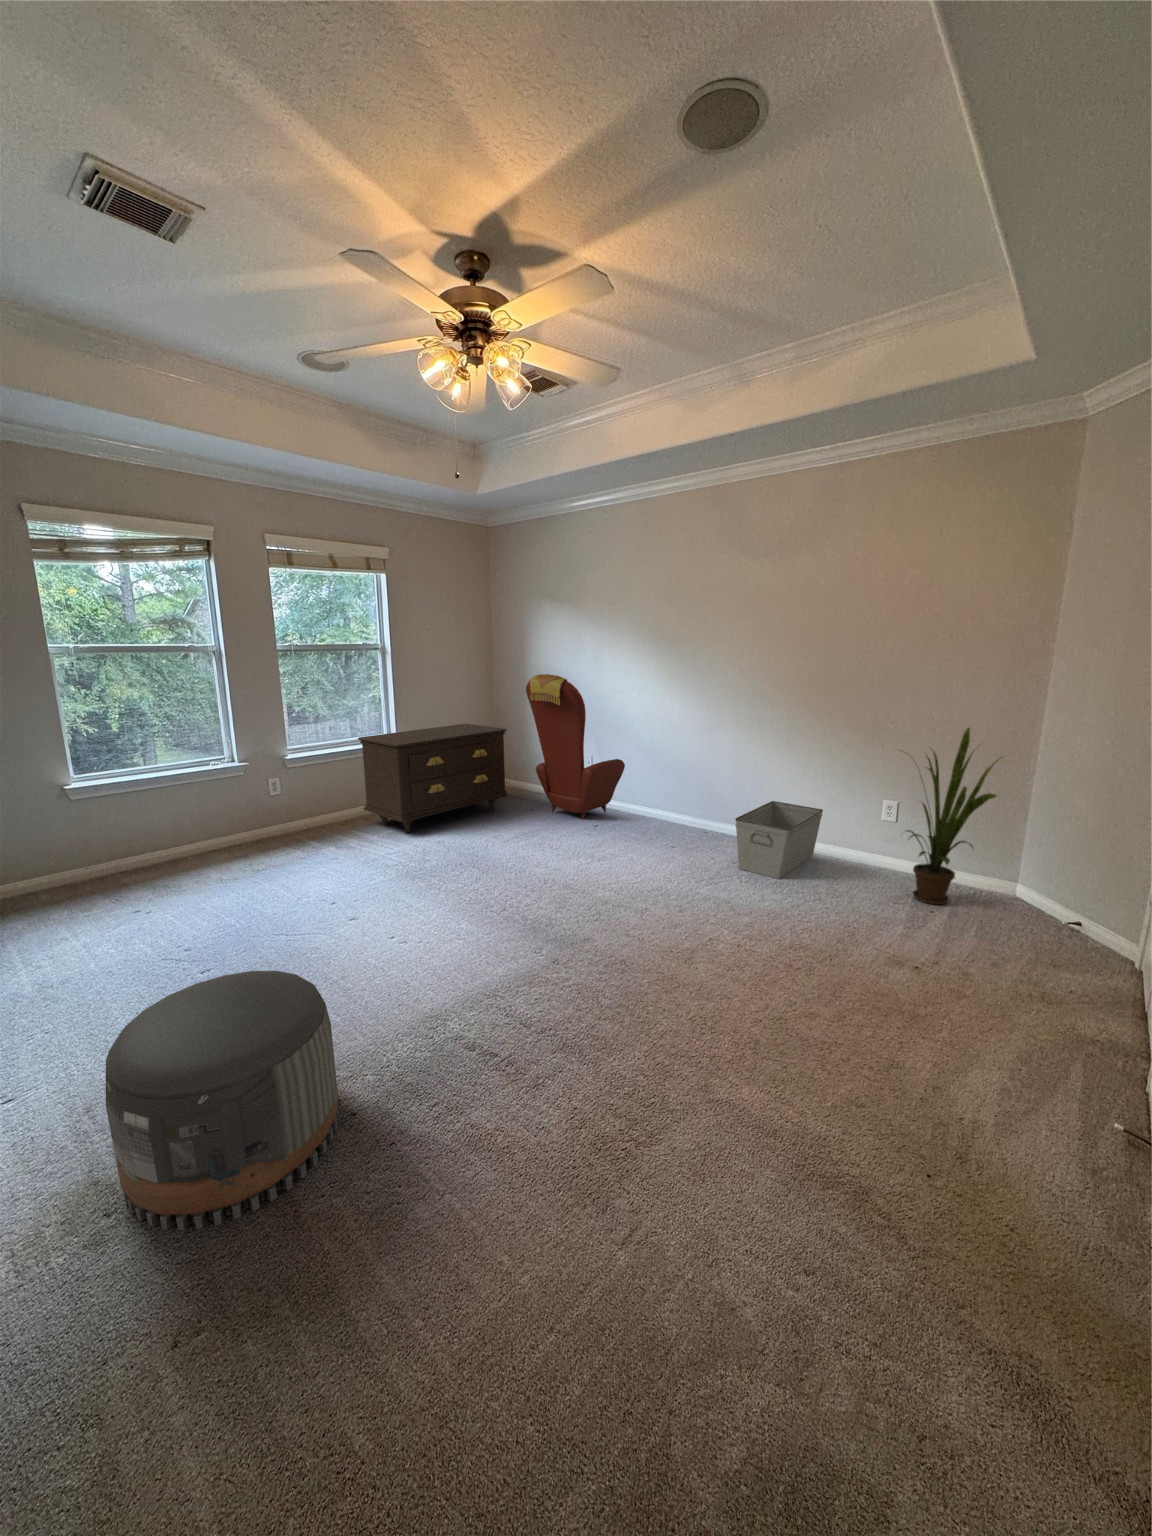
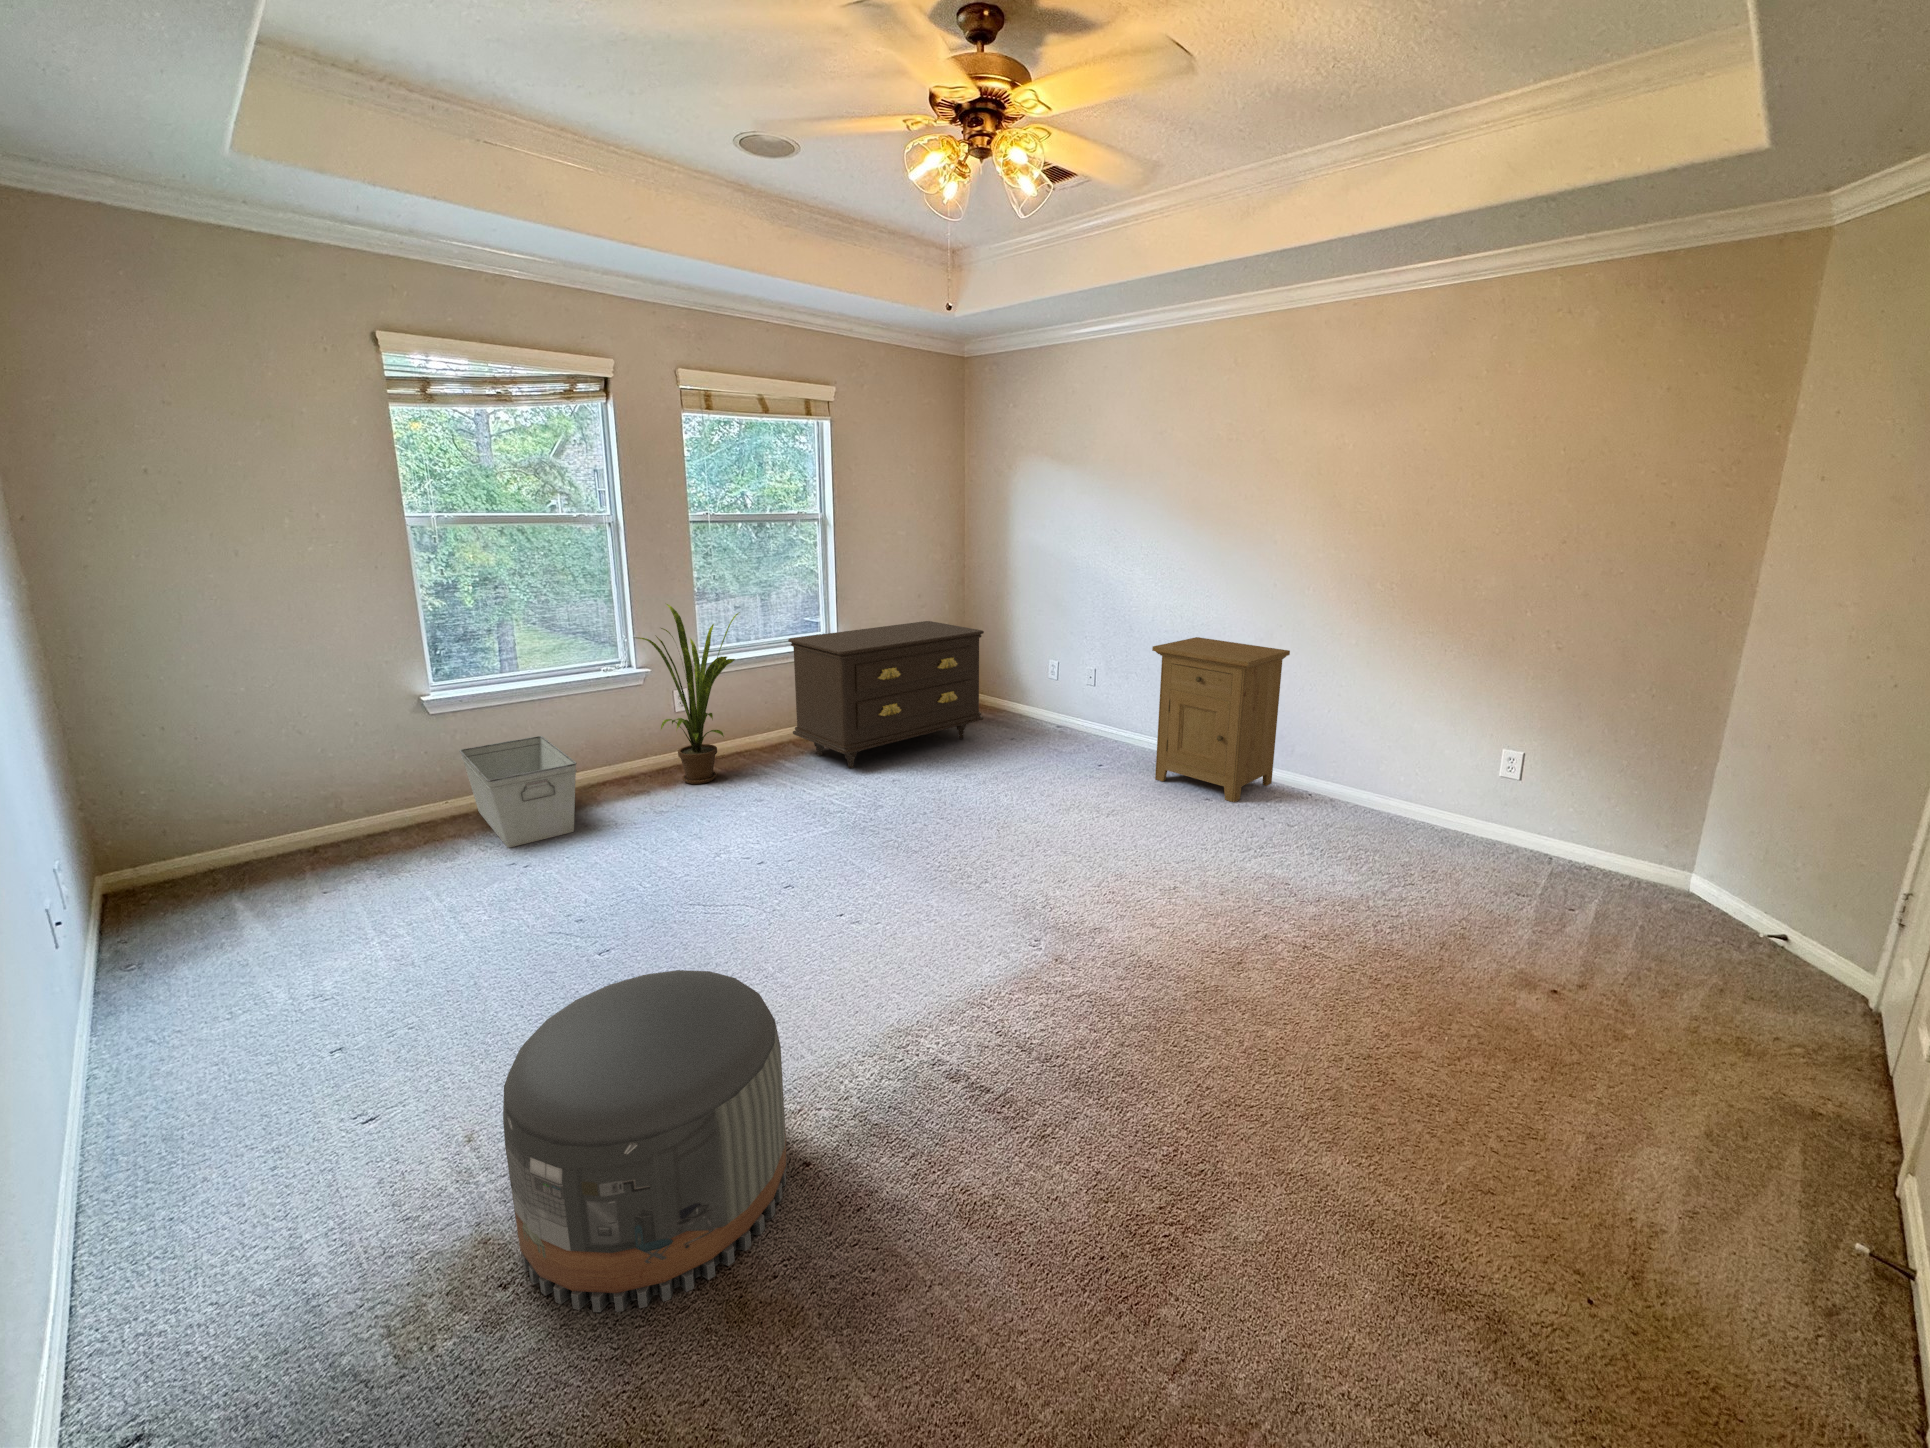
armchair: present [526,674,625,820] -> none [1012,560,1143,758]
house plant: present [907,728,1001,905] -> present [635,604,739,784]
nightstand: none [629,729,728,847] -> present [1152,637,1290,802]
storage bin: present [735,801,823,879] -> present [459,736,577,848]

